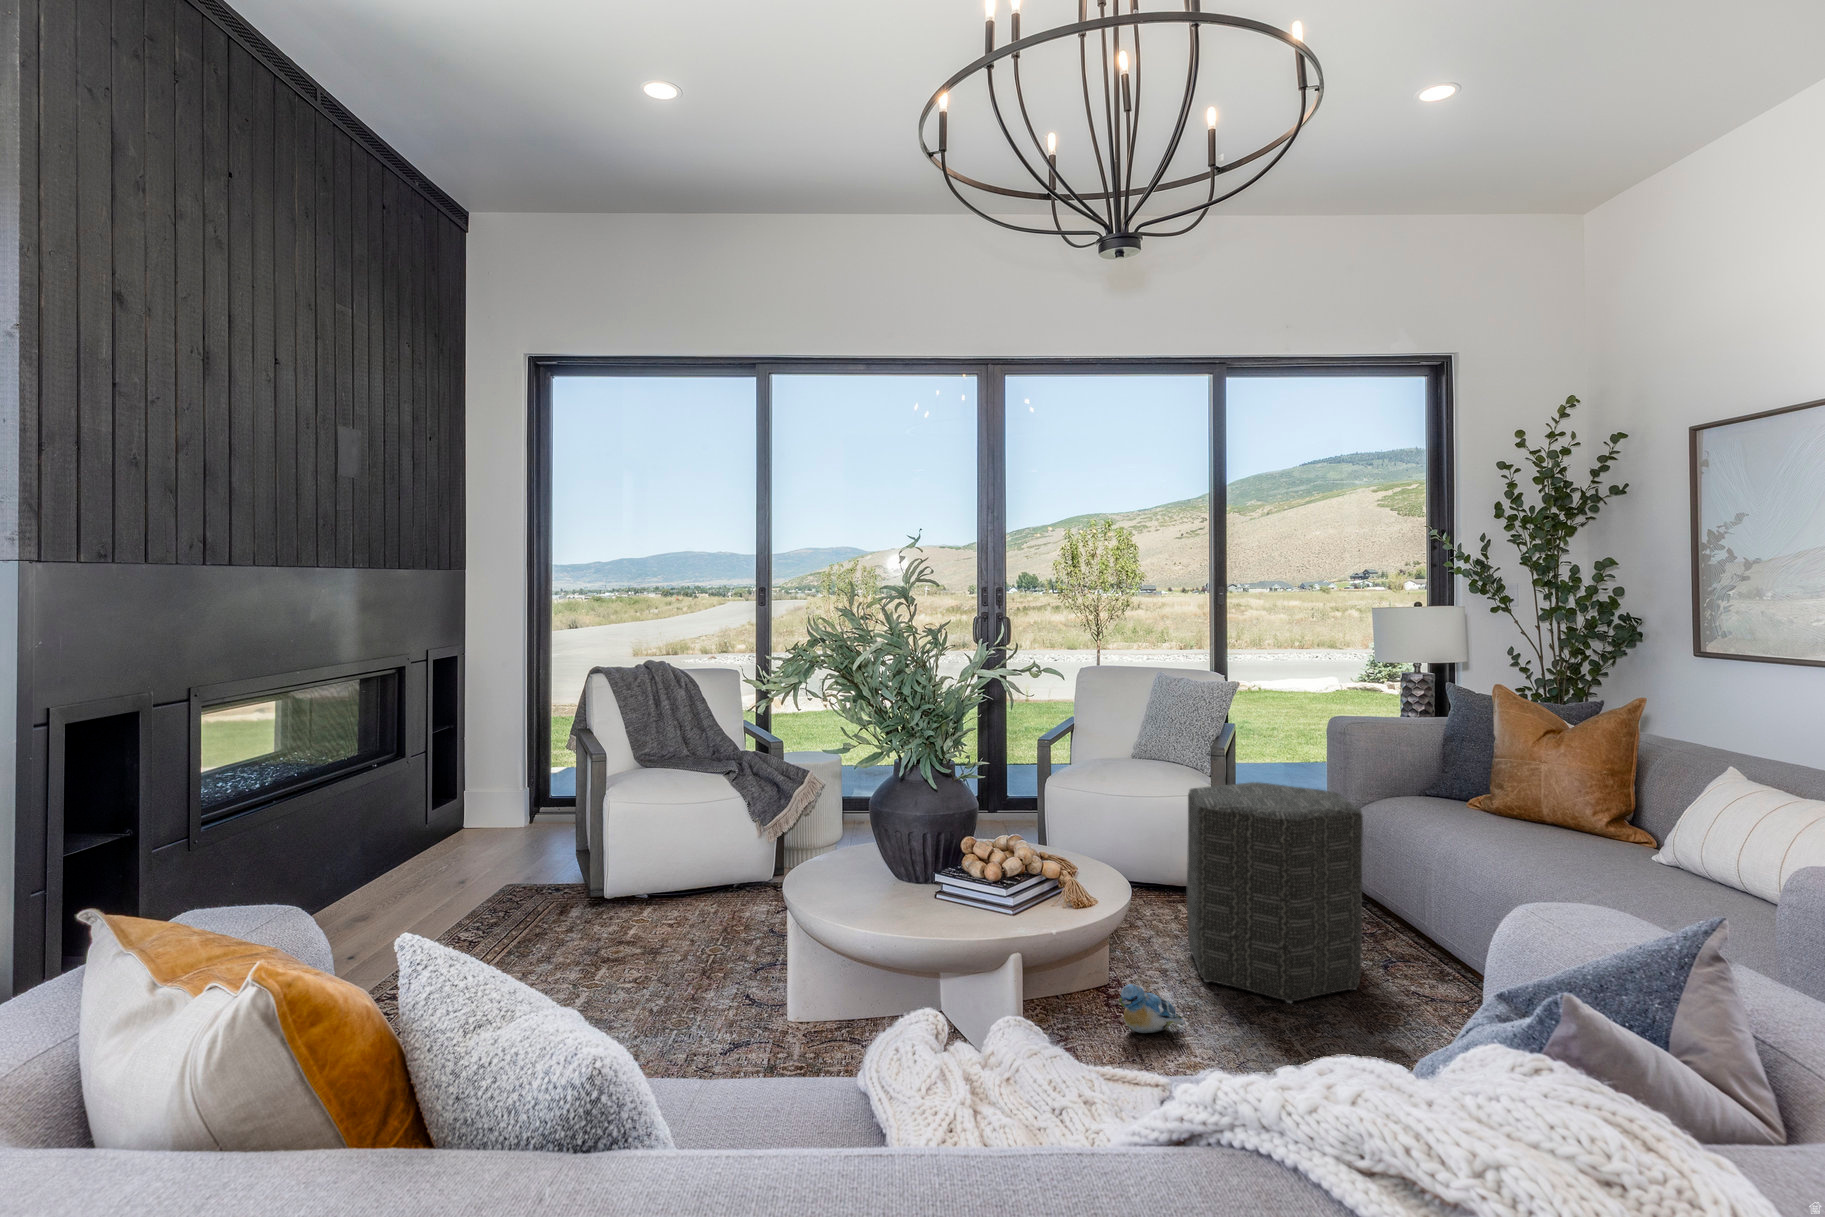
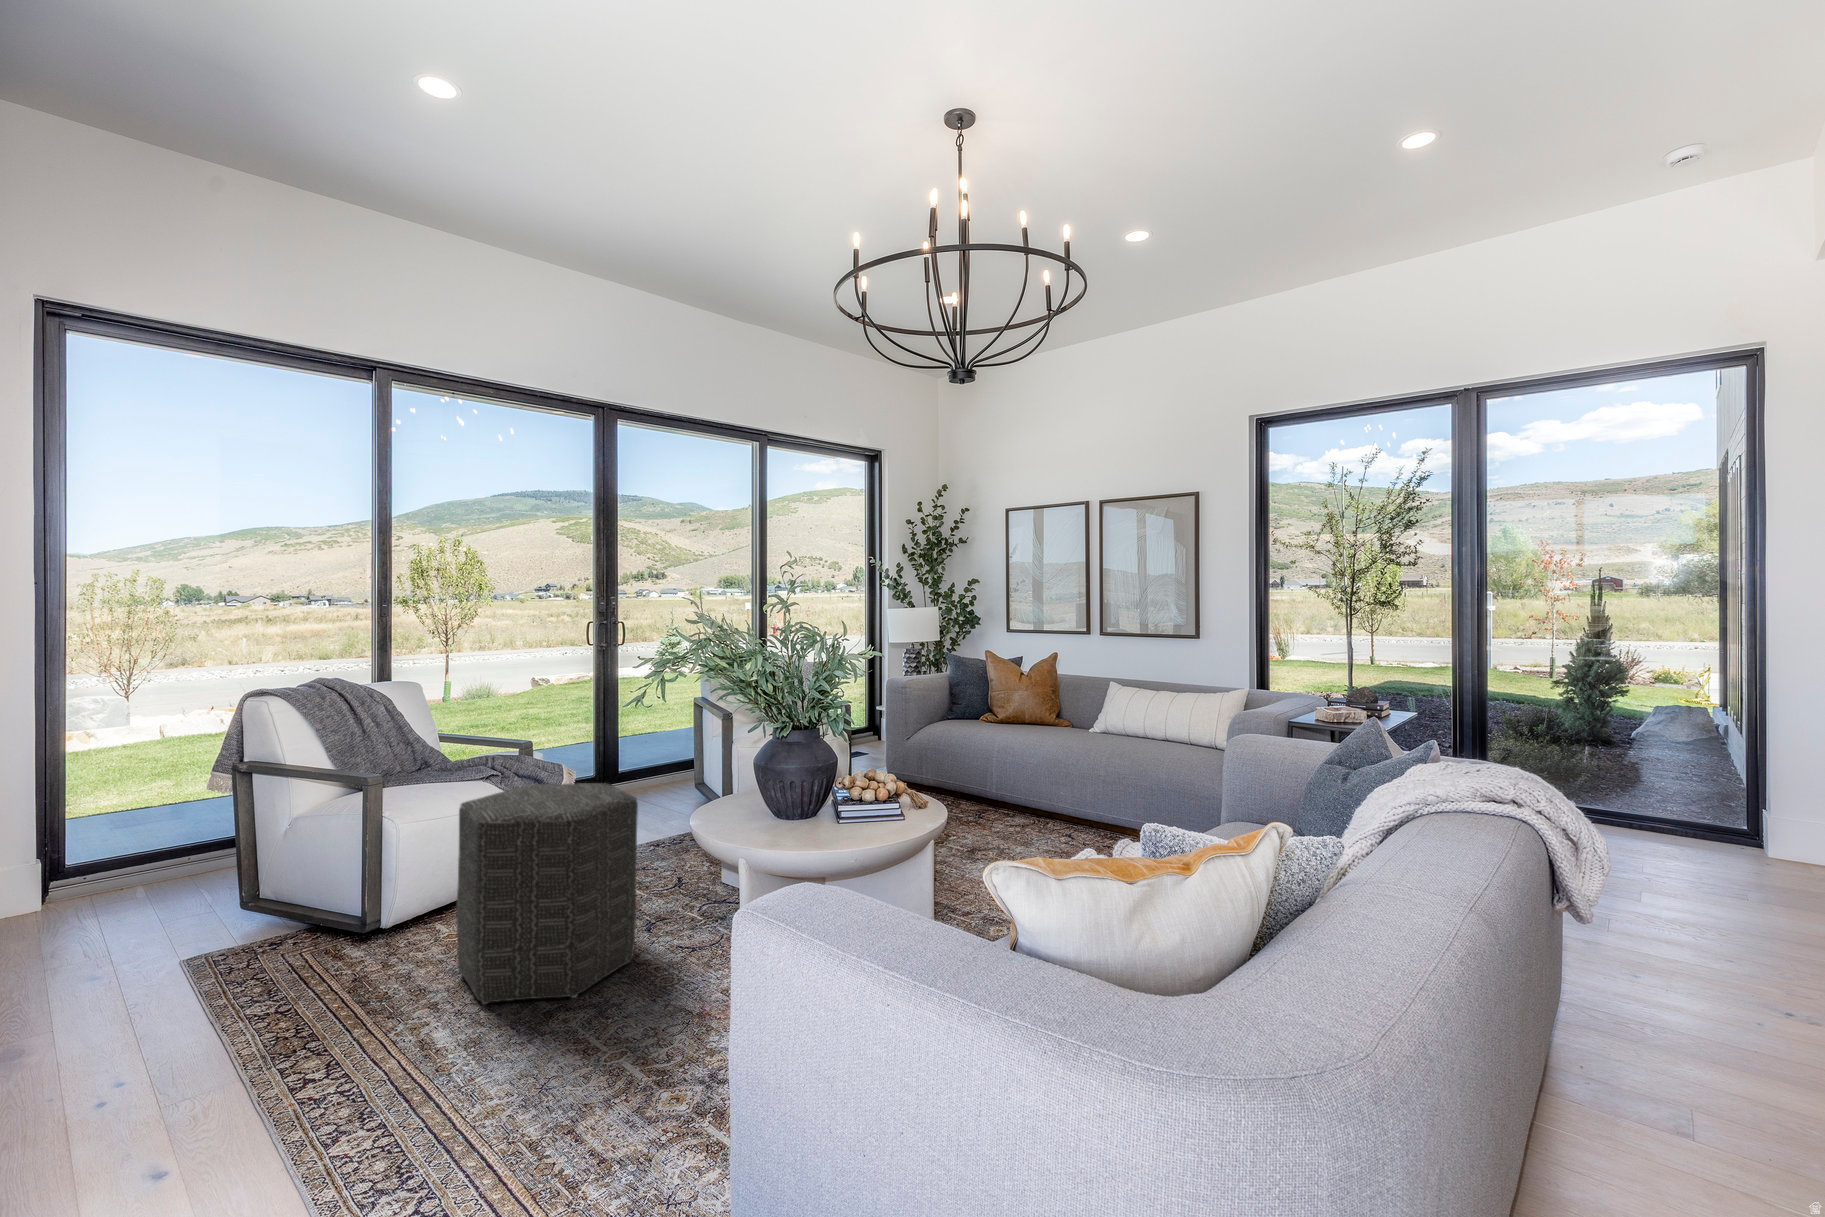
plush toy: present [1119,984,1185,1033] -> none [392,1044,475,1098]

